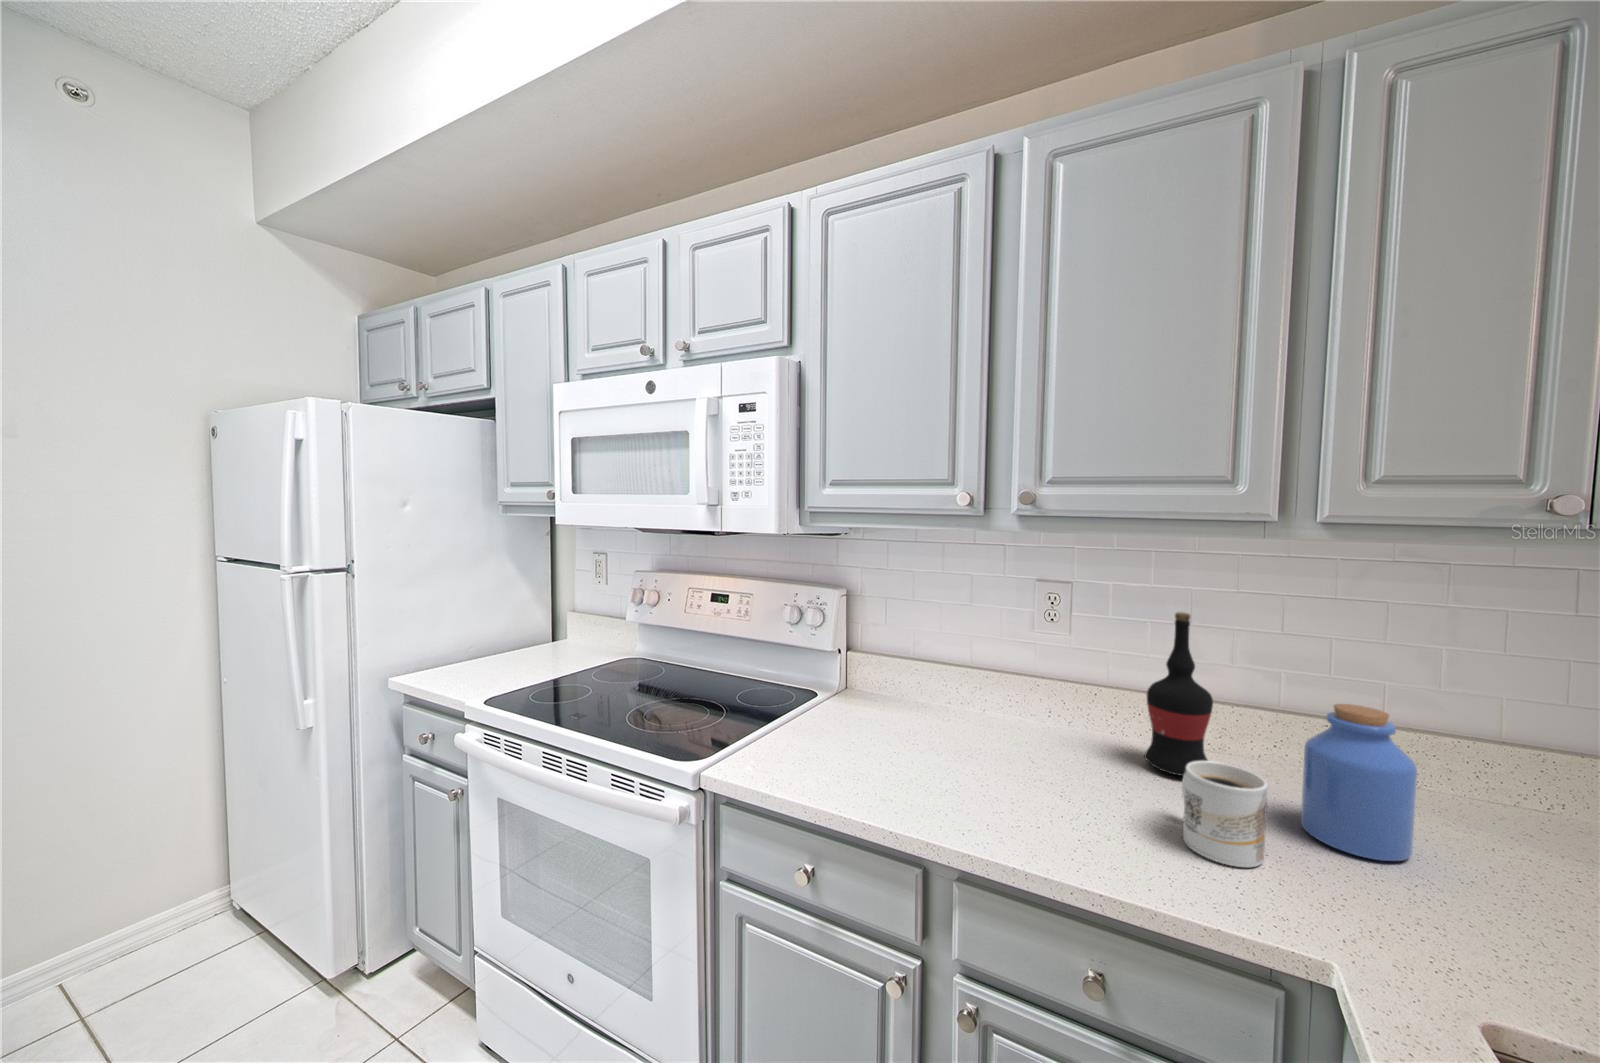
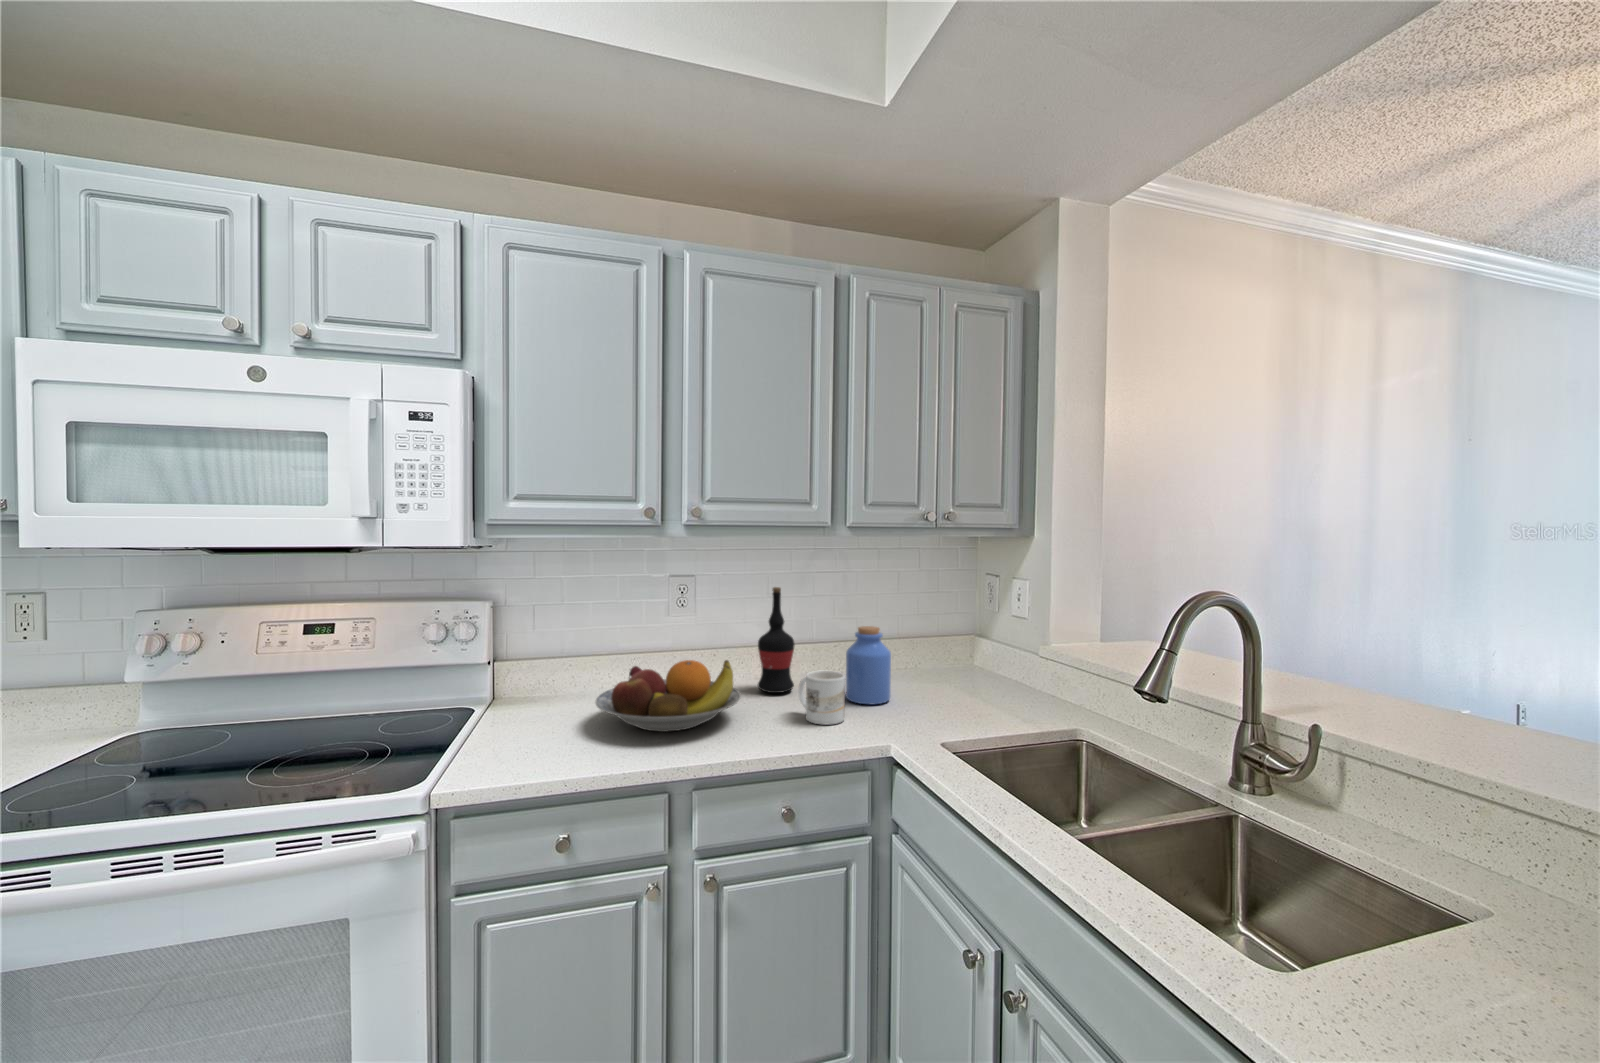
fruit bowl: none [887,687,1081,788] -> present [595,660,741,732]

